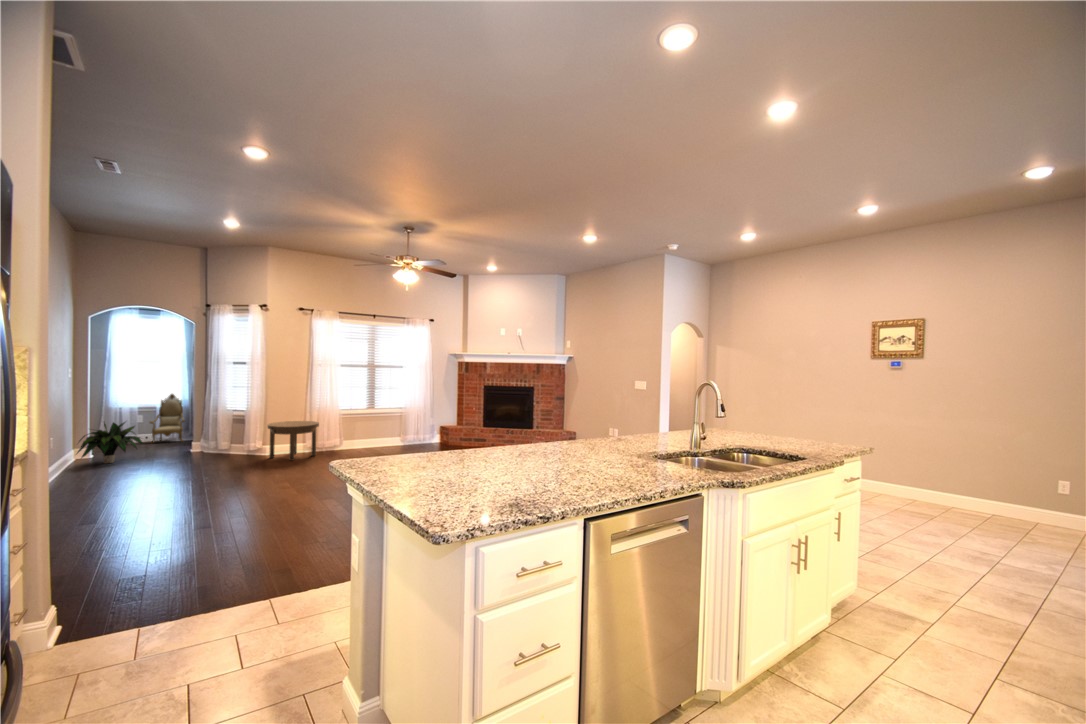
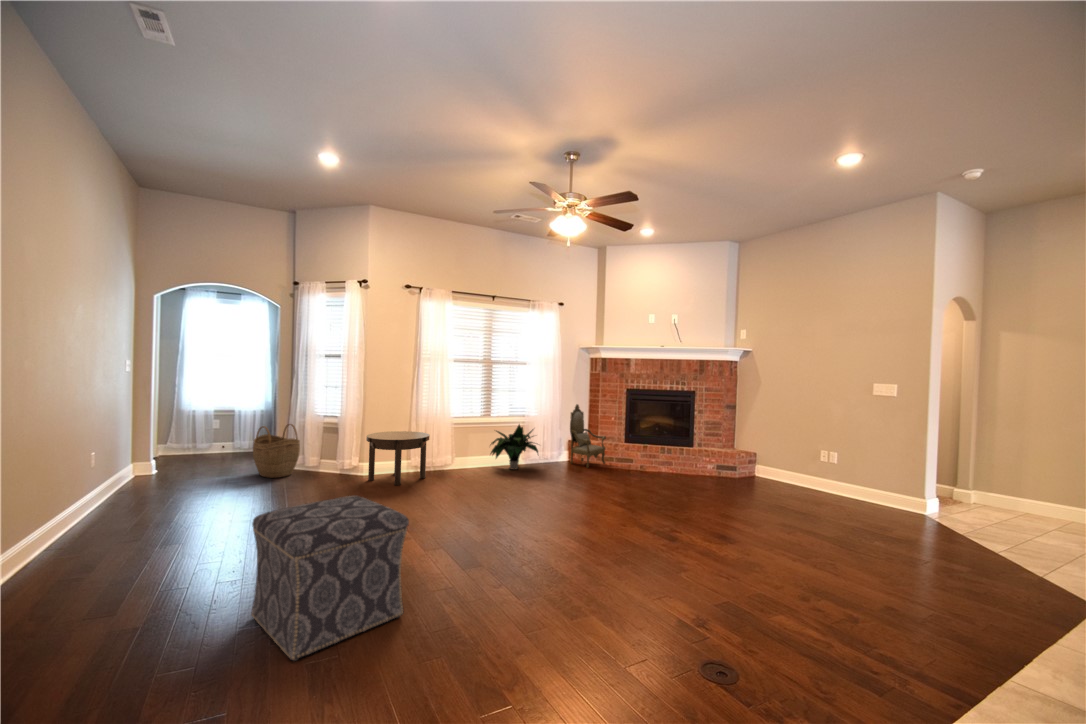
armchair: present [150,394,185,443] -> present [570,404,606,468]
woven basket: none [174,417,214,458] -> present [253,424,300,478]
potted plant: present [77,422,143,463] -> present [490,424,538,469]
ottoman: none [177,456,272,537] -> present [251,496,409,661]

